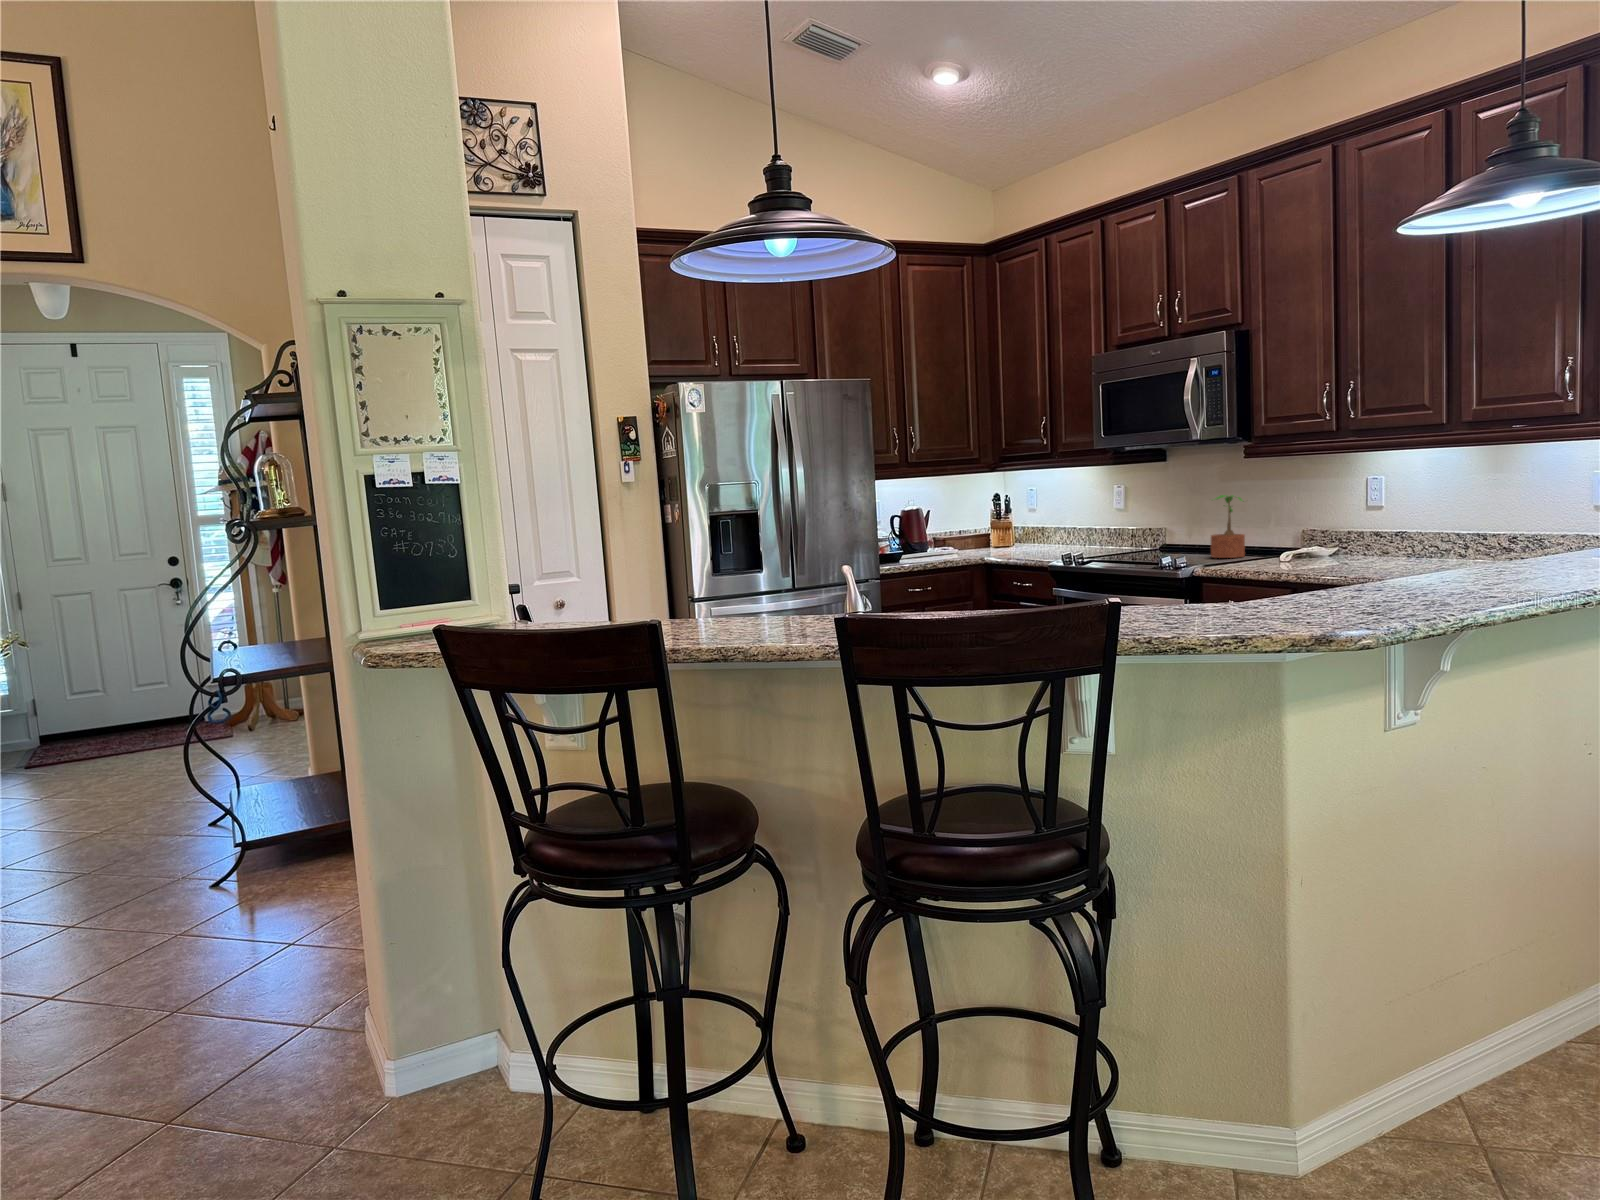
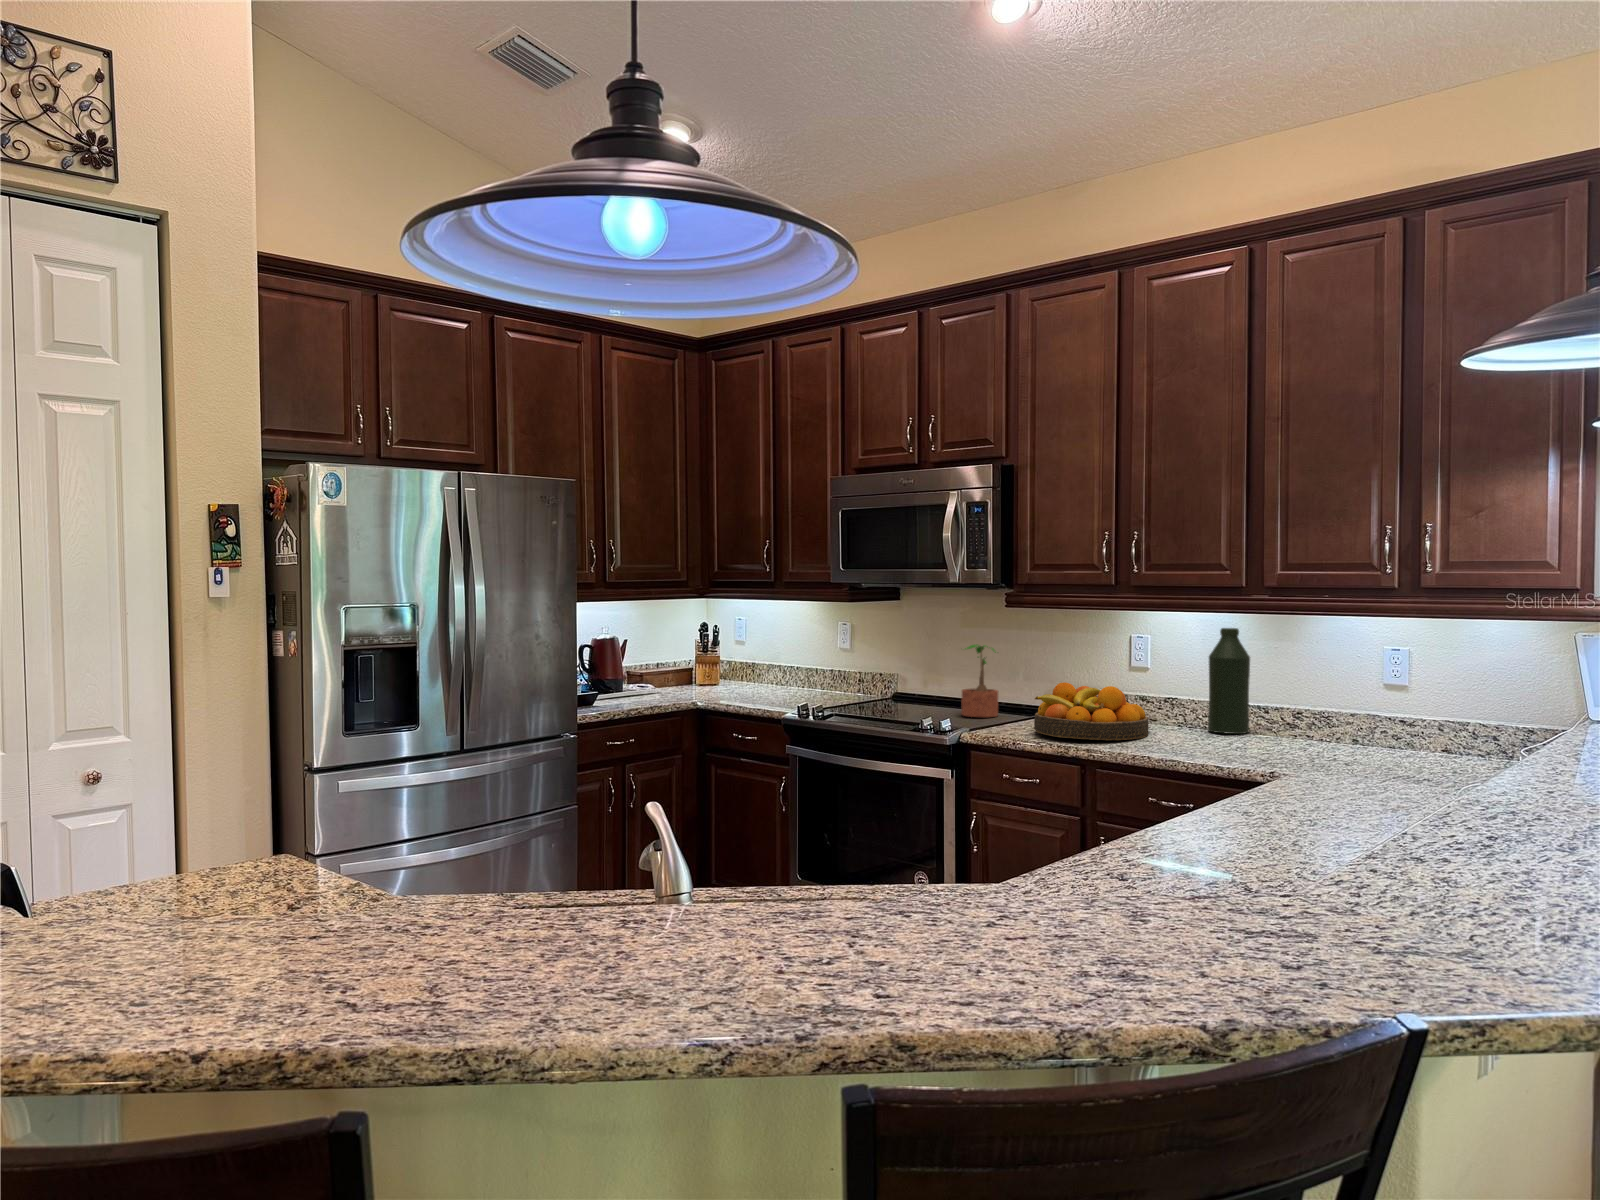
bottle: none [1435,464,1478,560] -> present [1208,628,1250,734]
fruit bowl: none [1264,521,1375,568] -> present [1034,682,1149,740]

